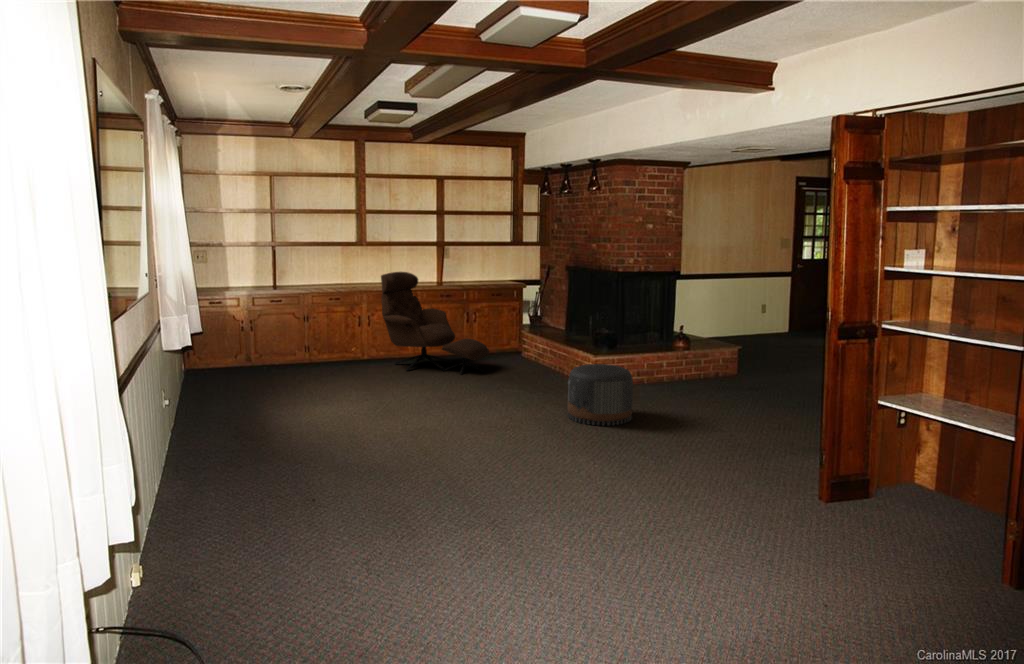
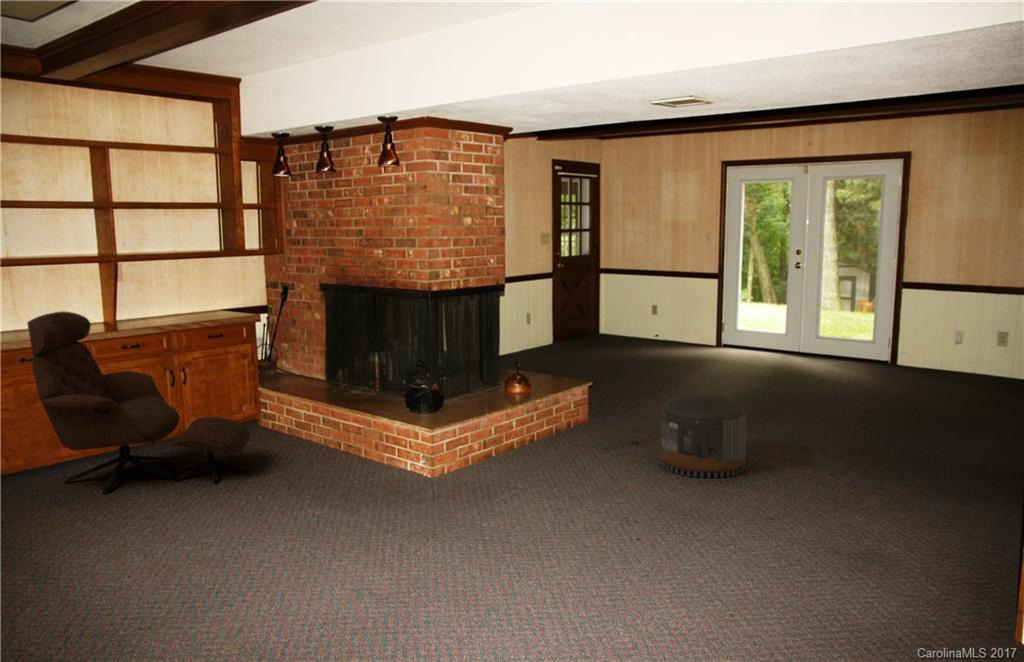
pouf: present [568,364,633,426] -> present [660,395,747,478]

